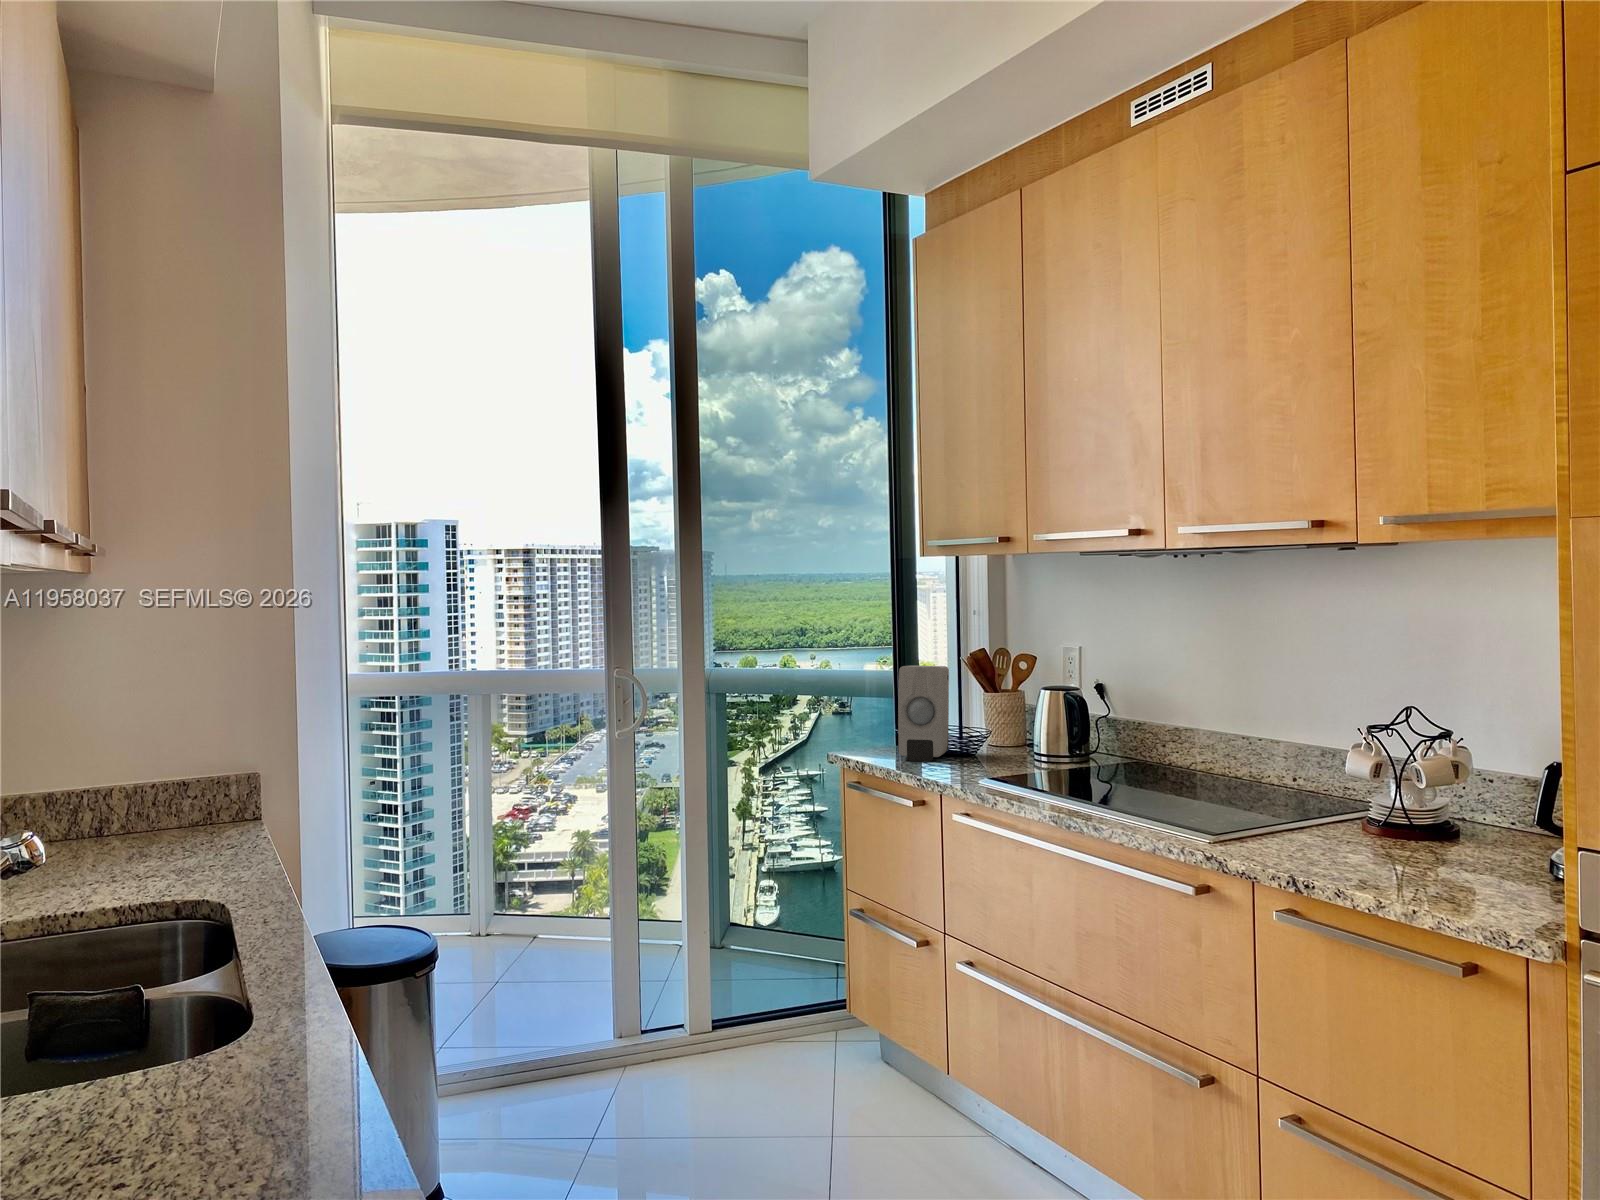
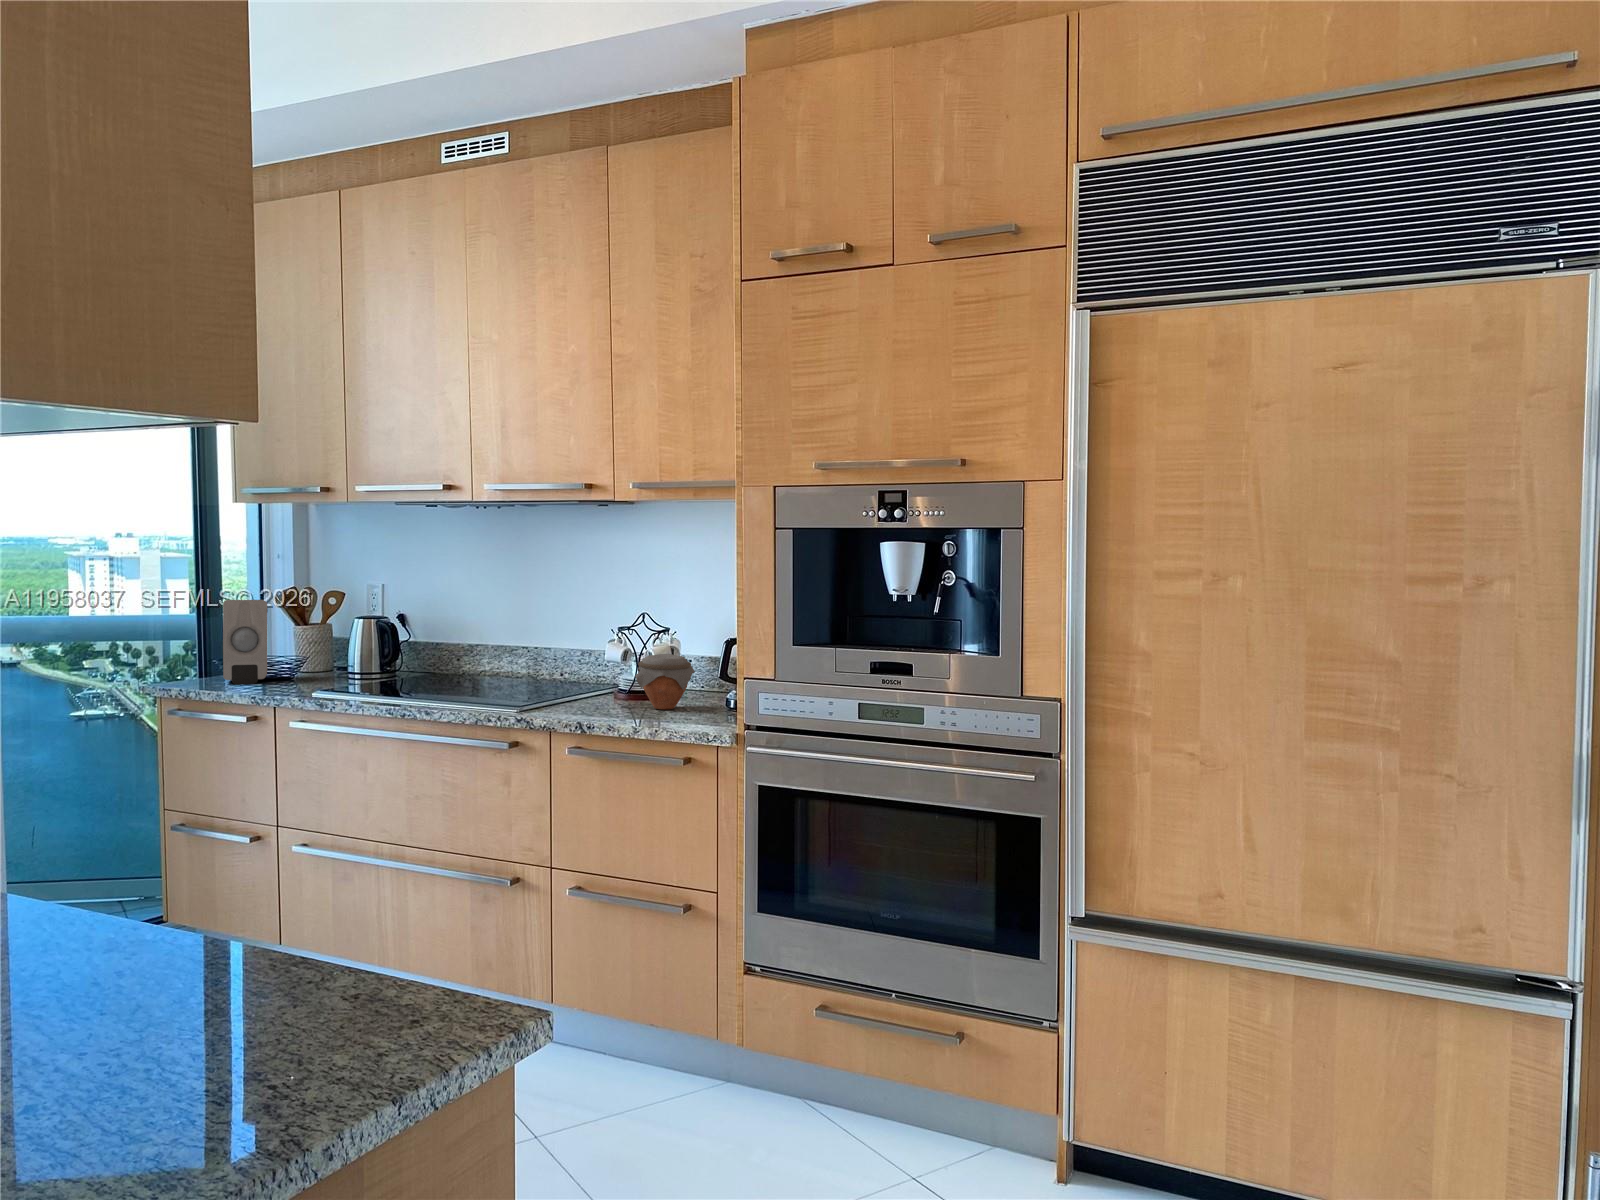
jar: none [1386,777,1491,866] -> present [635,654,695,710]

